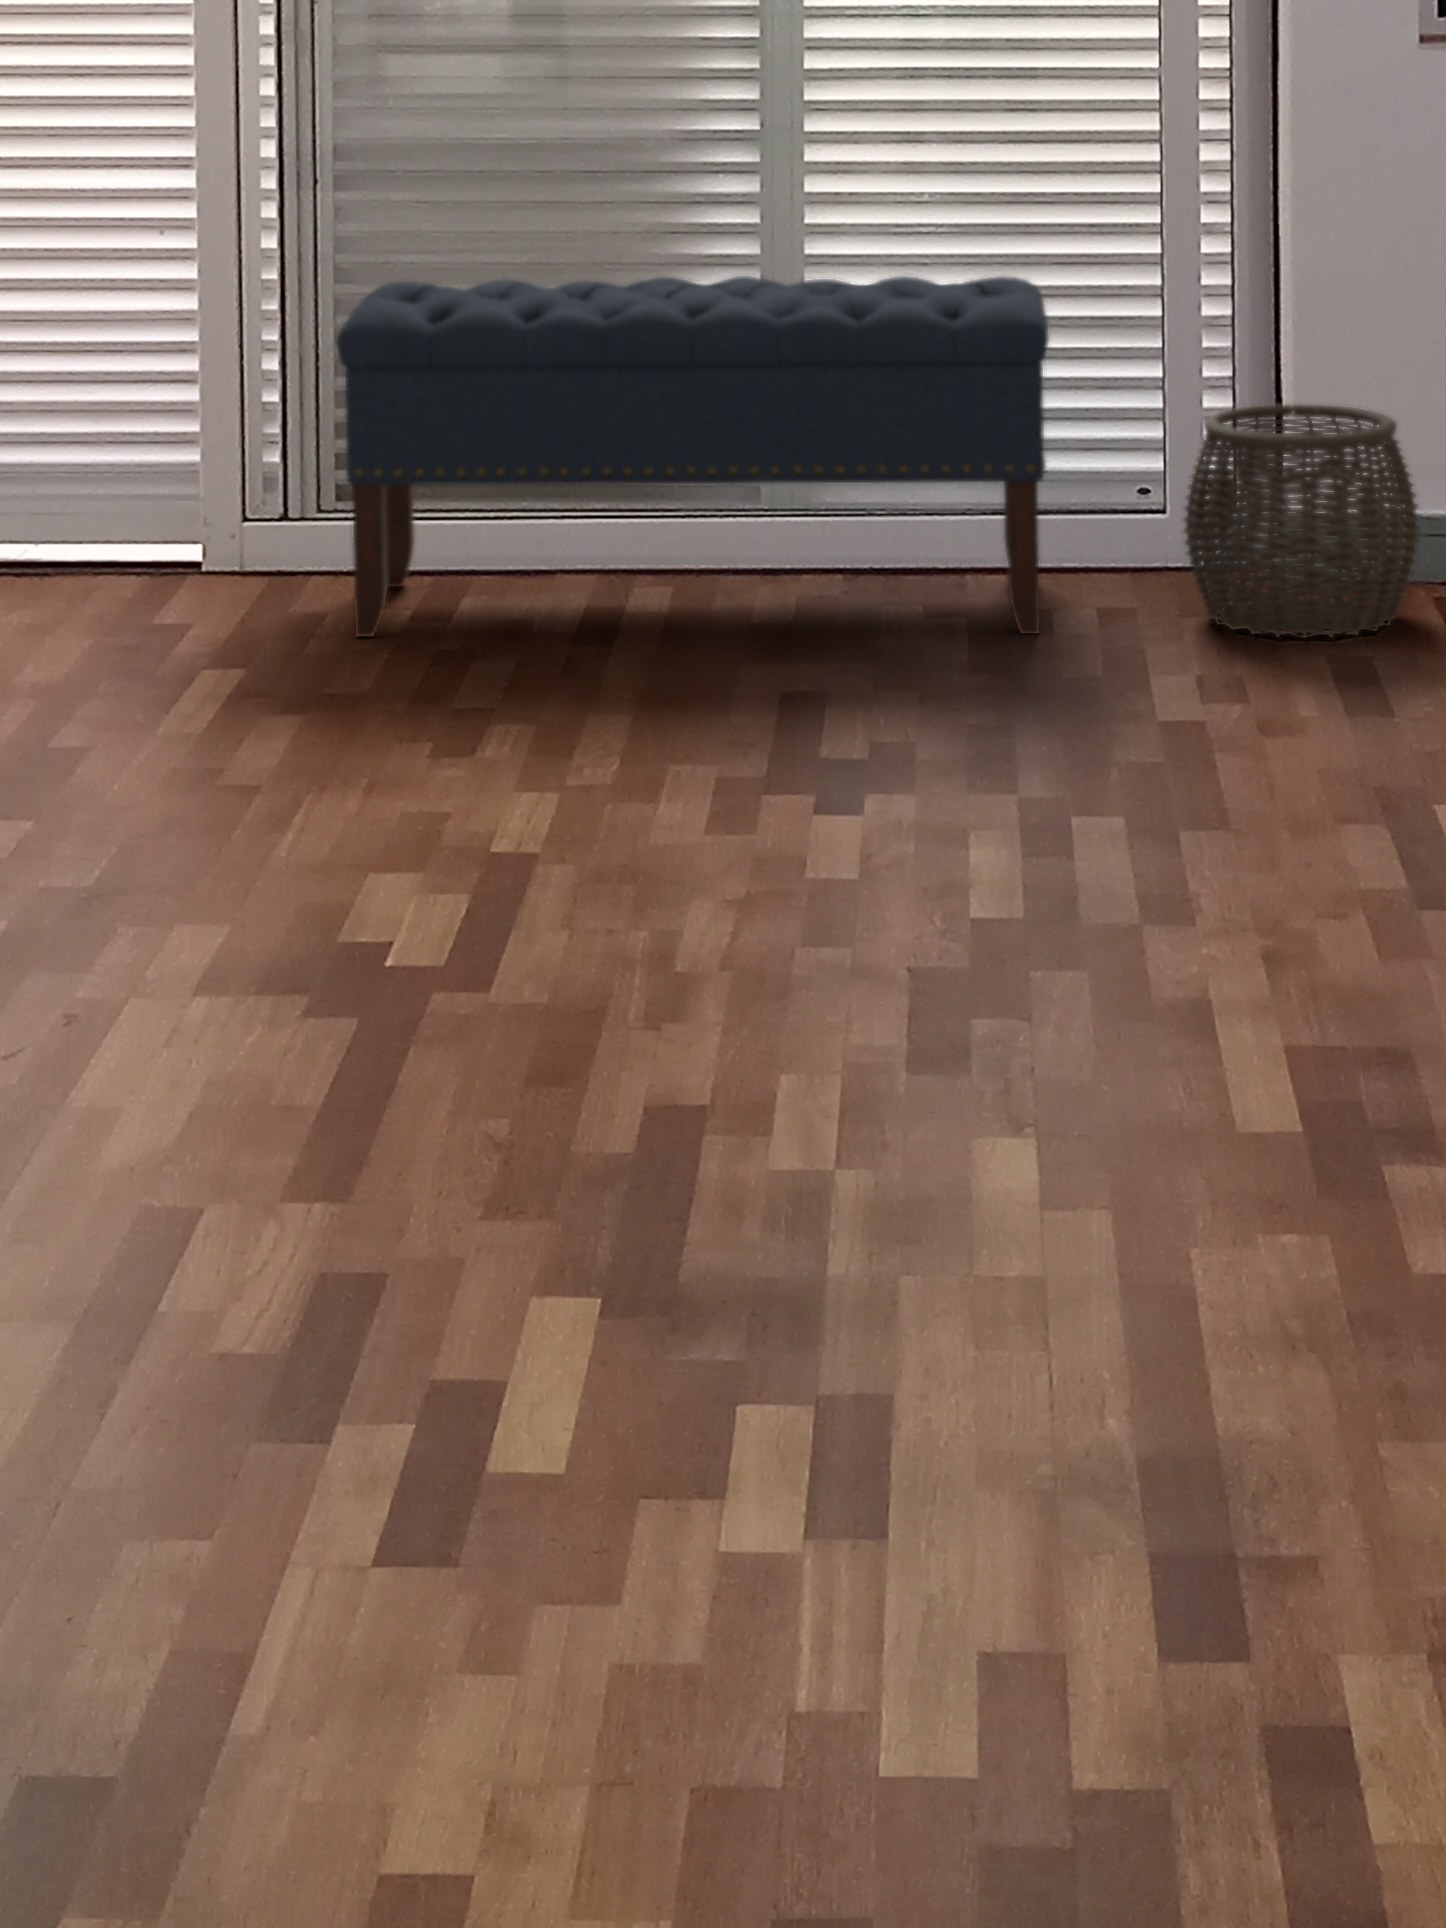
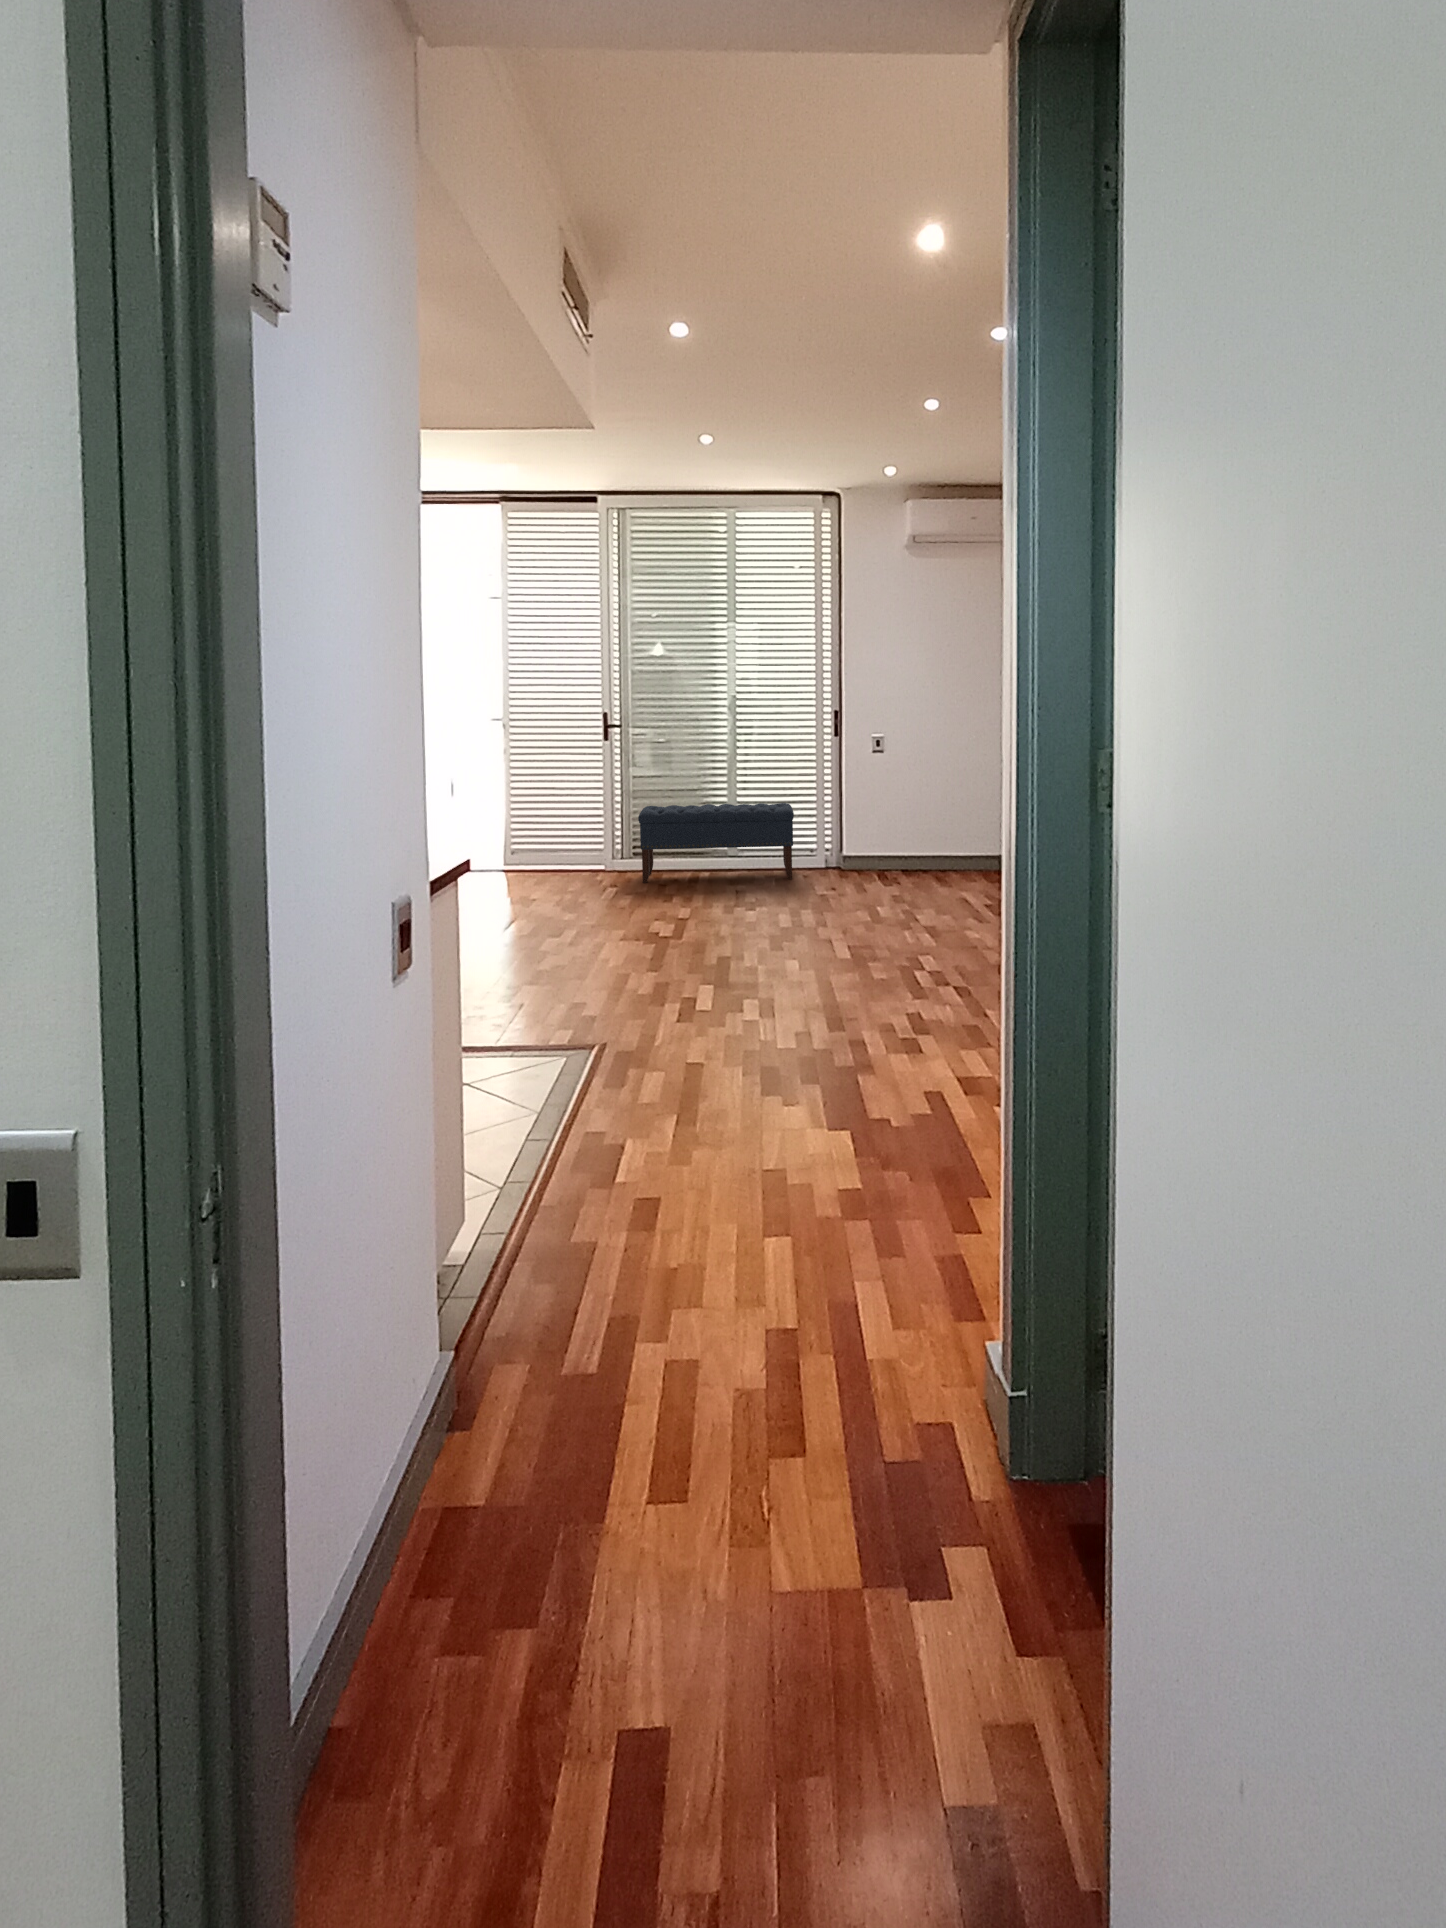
woven basket: present [1183,404,1419,638] -> none [823,829,874,879]

